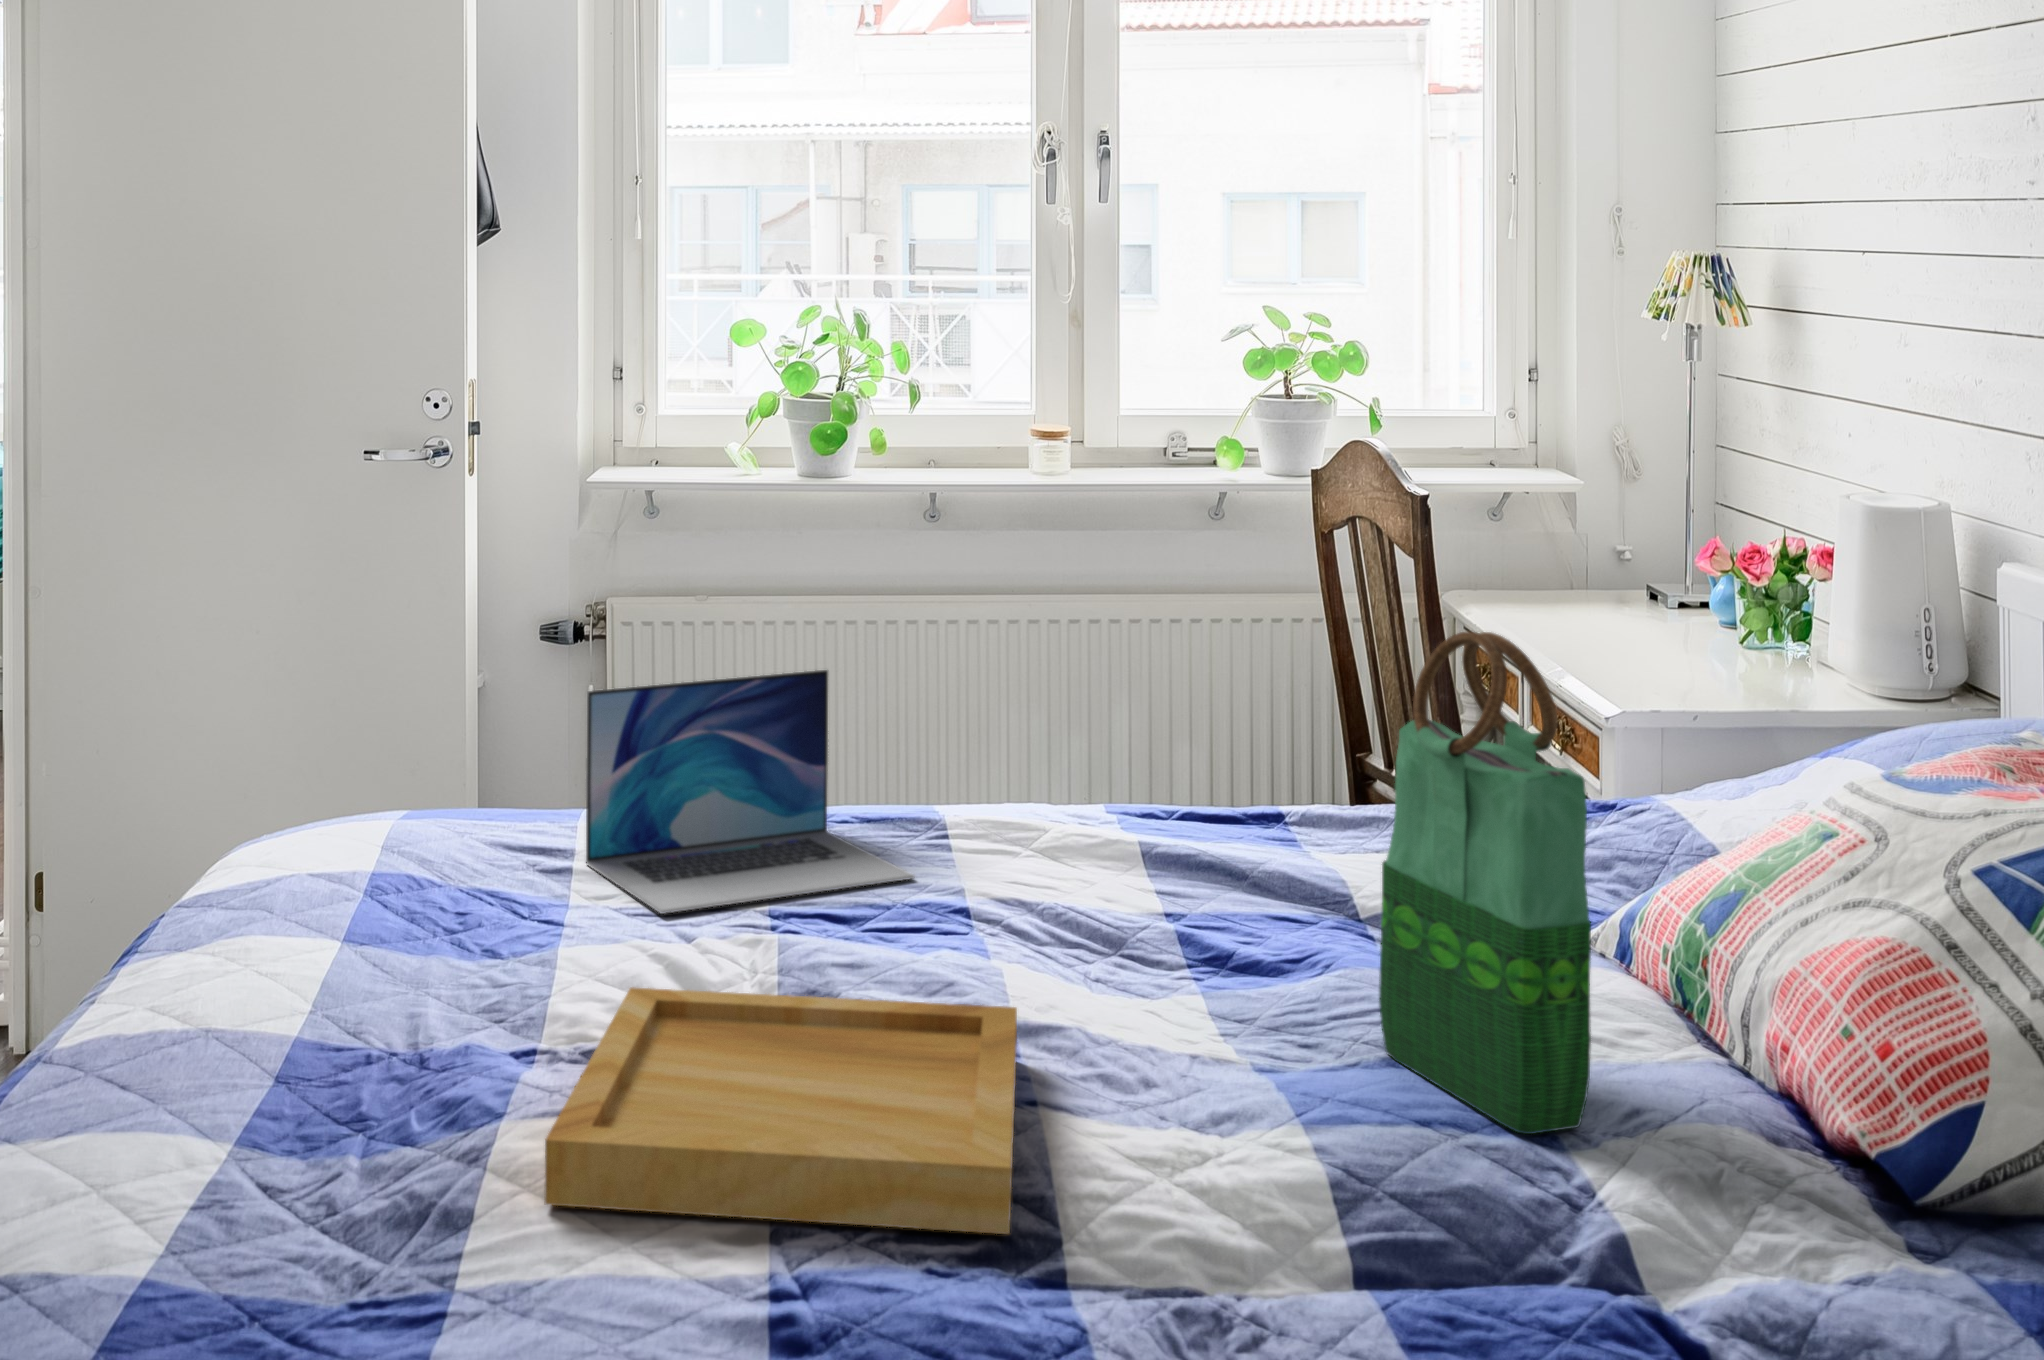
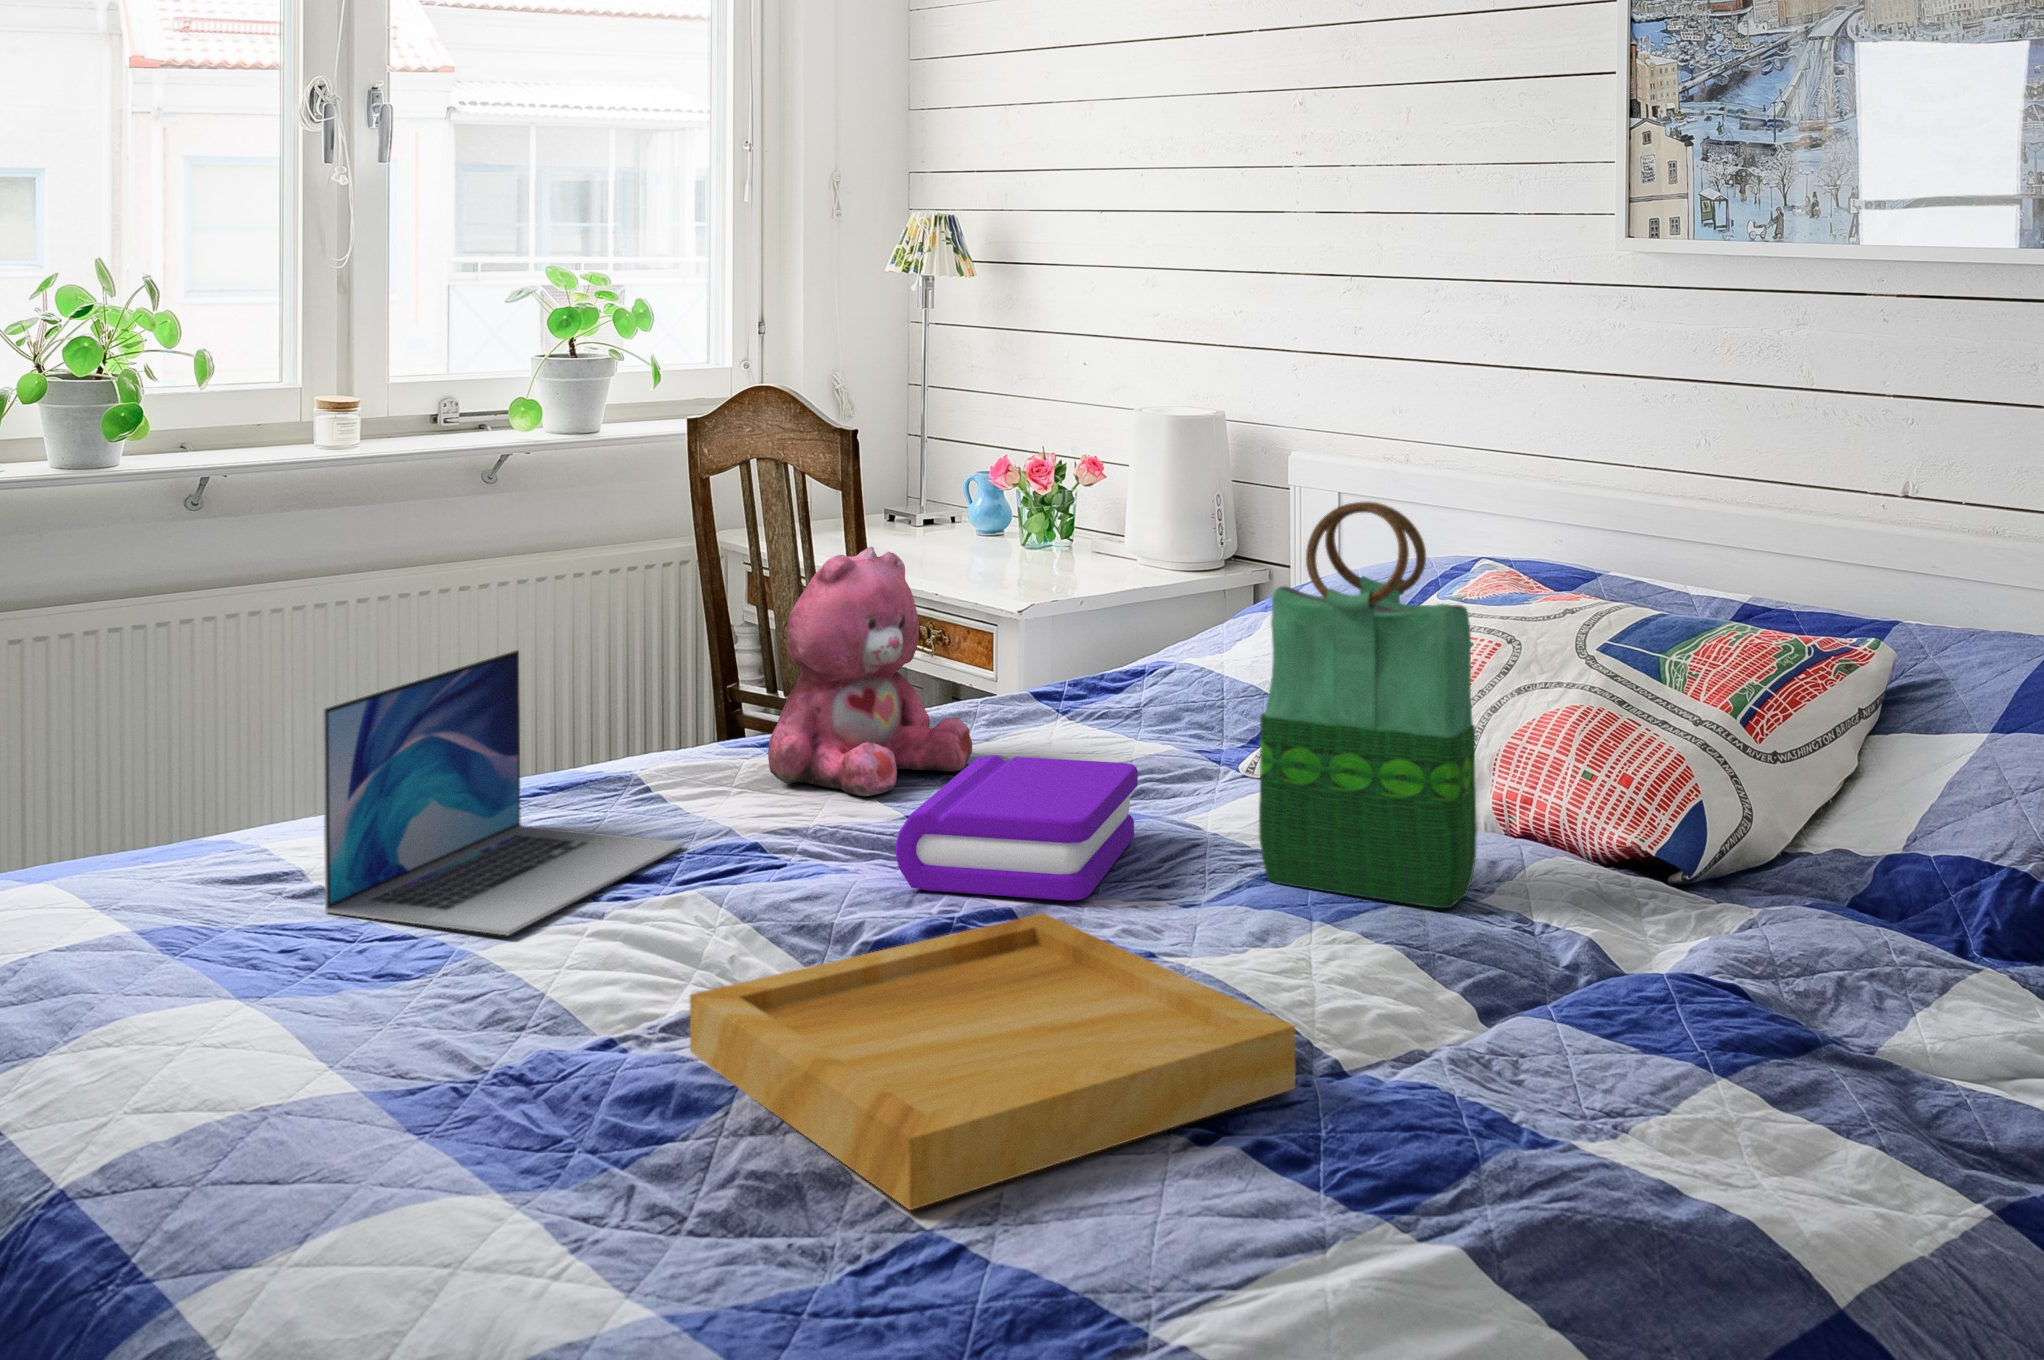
teddy bear: none [1080,619,1307,874] -> present [768,547,972,796]
book: none [1016,853,1330,1015] -> present [896,755,1138,900]

